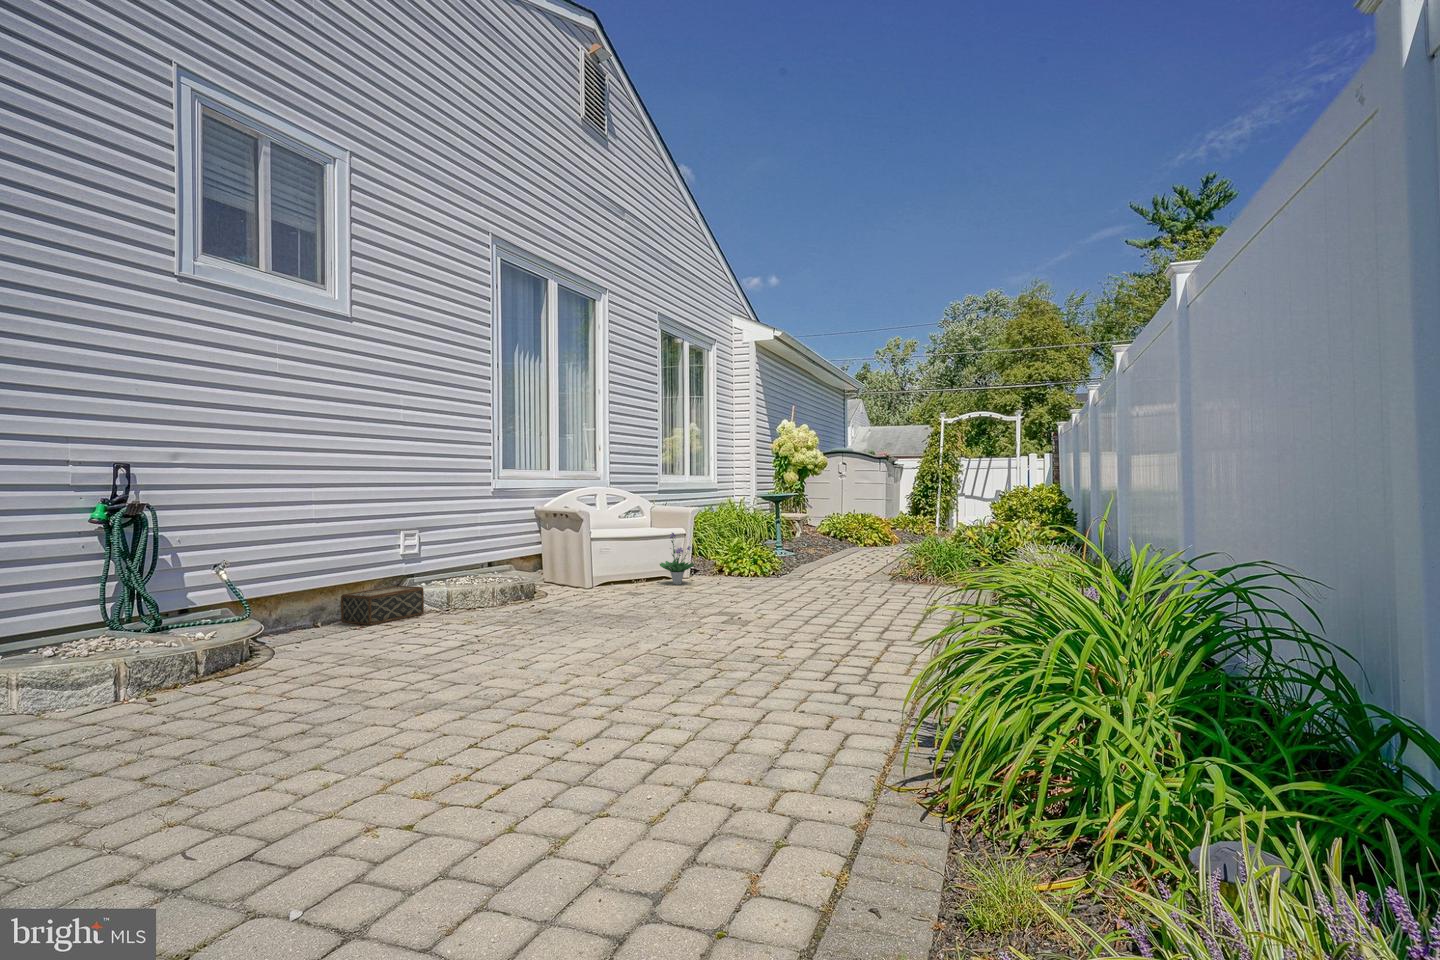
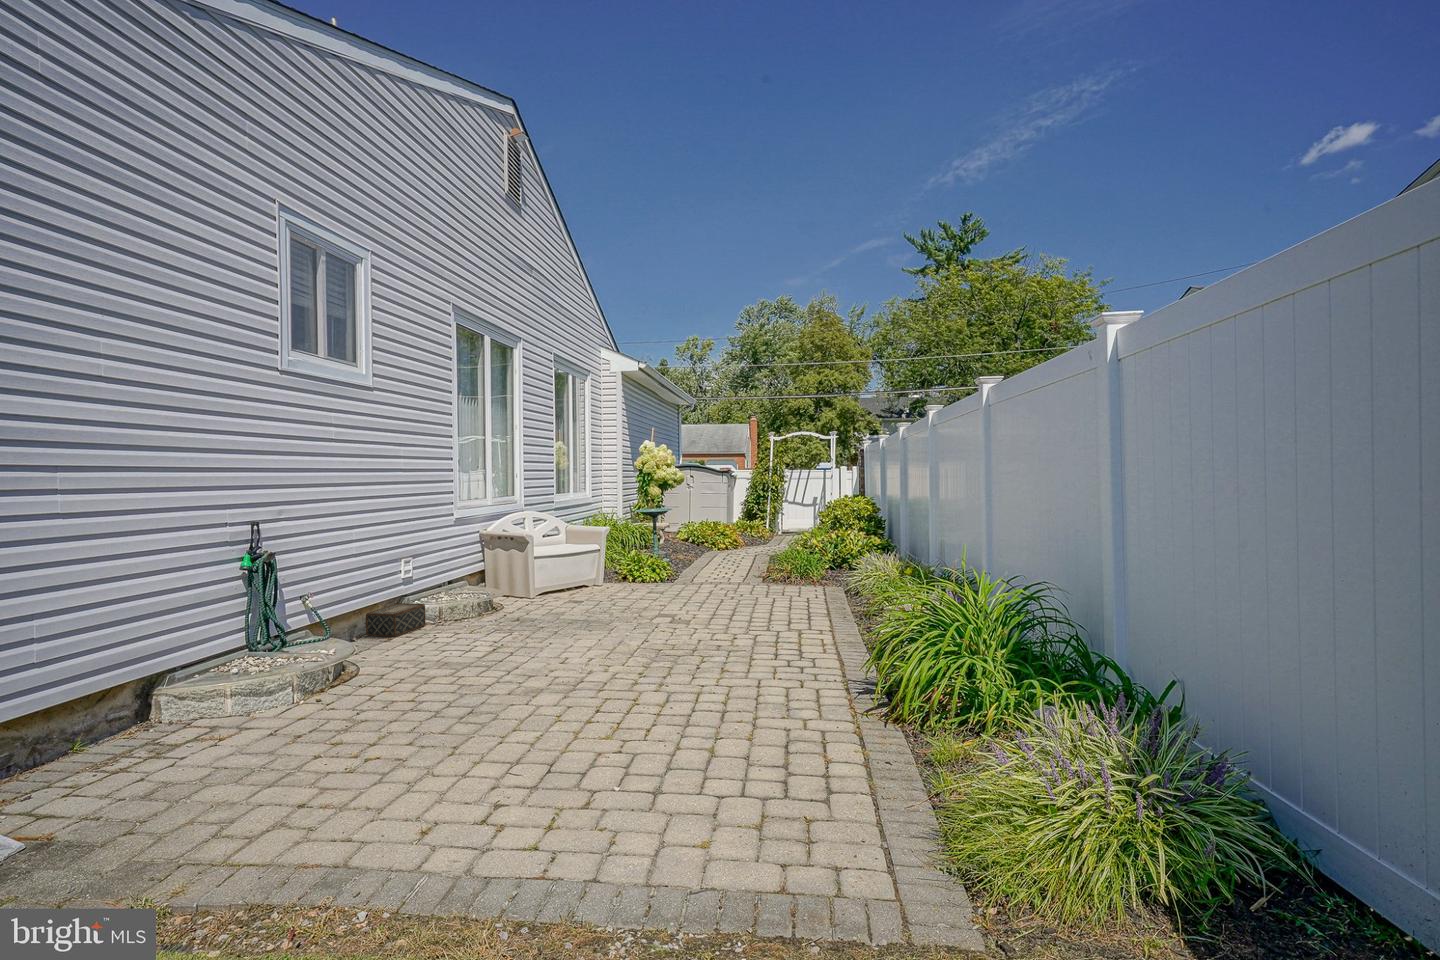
potted plant: present [660,533,694,585] -> none [583,548,614,591]

